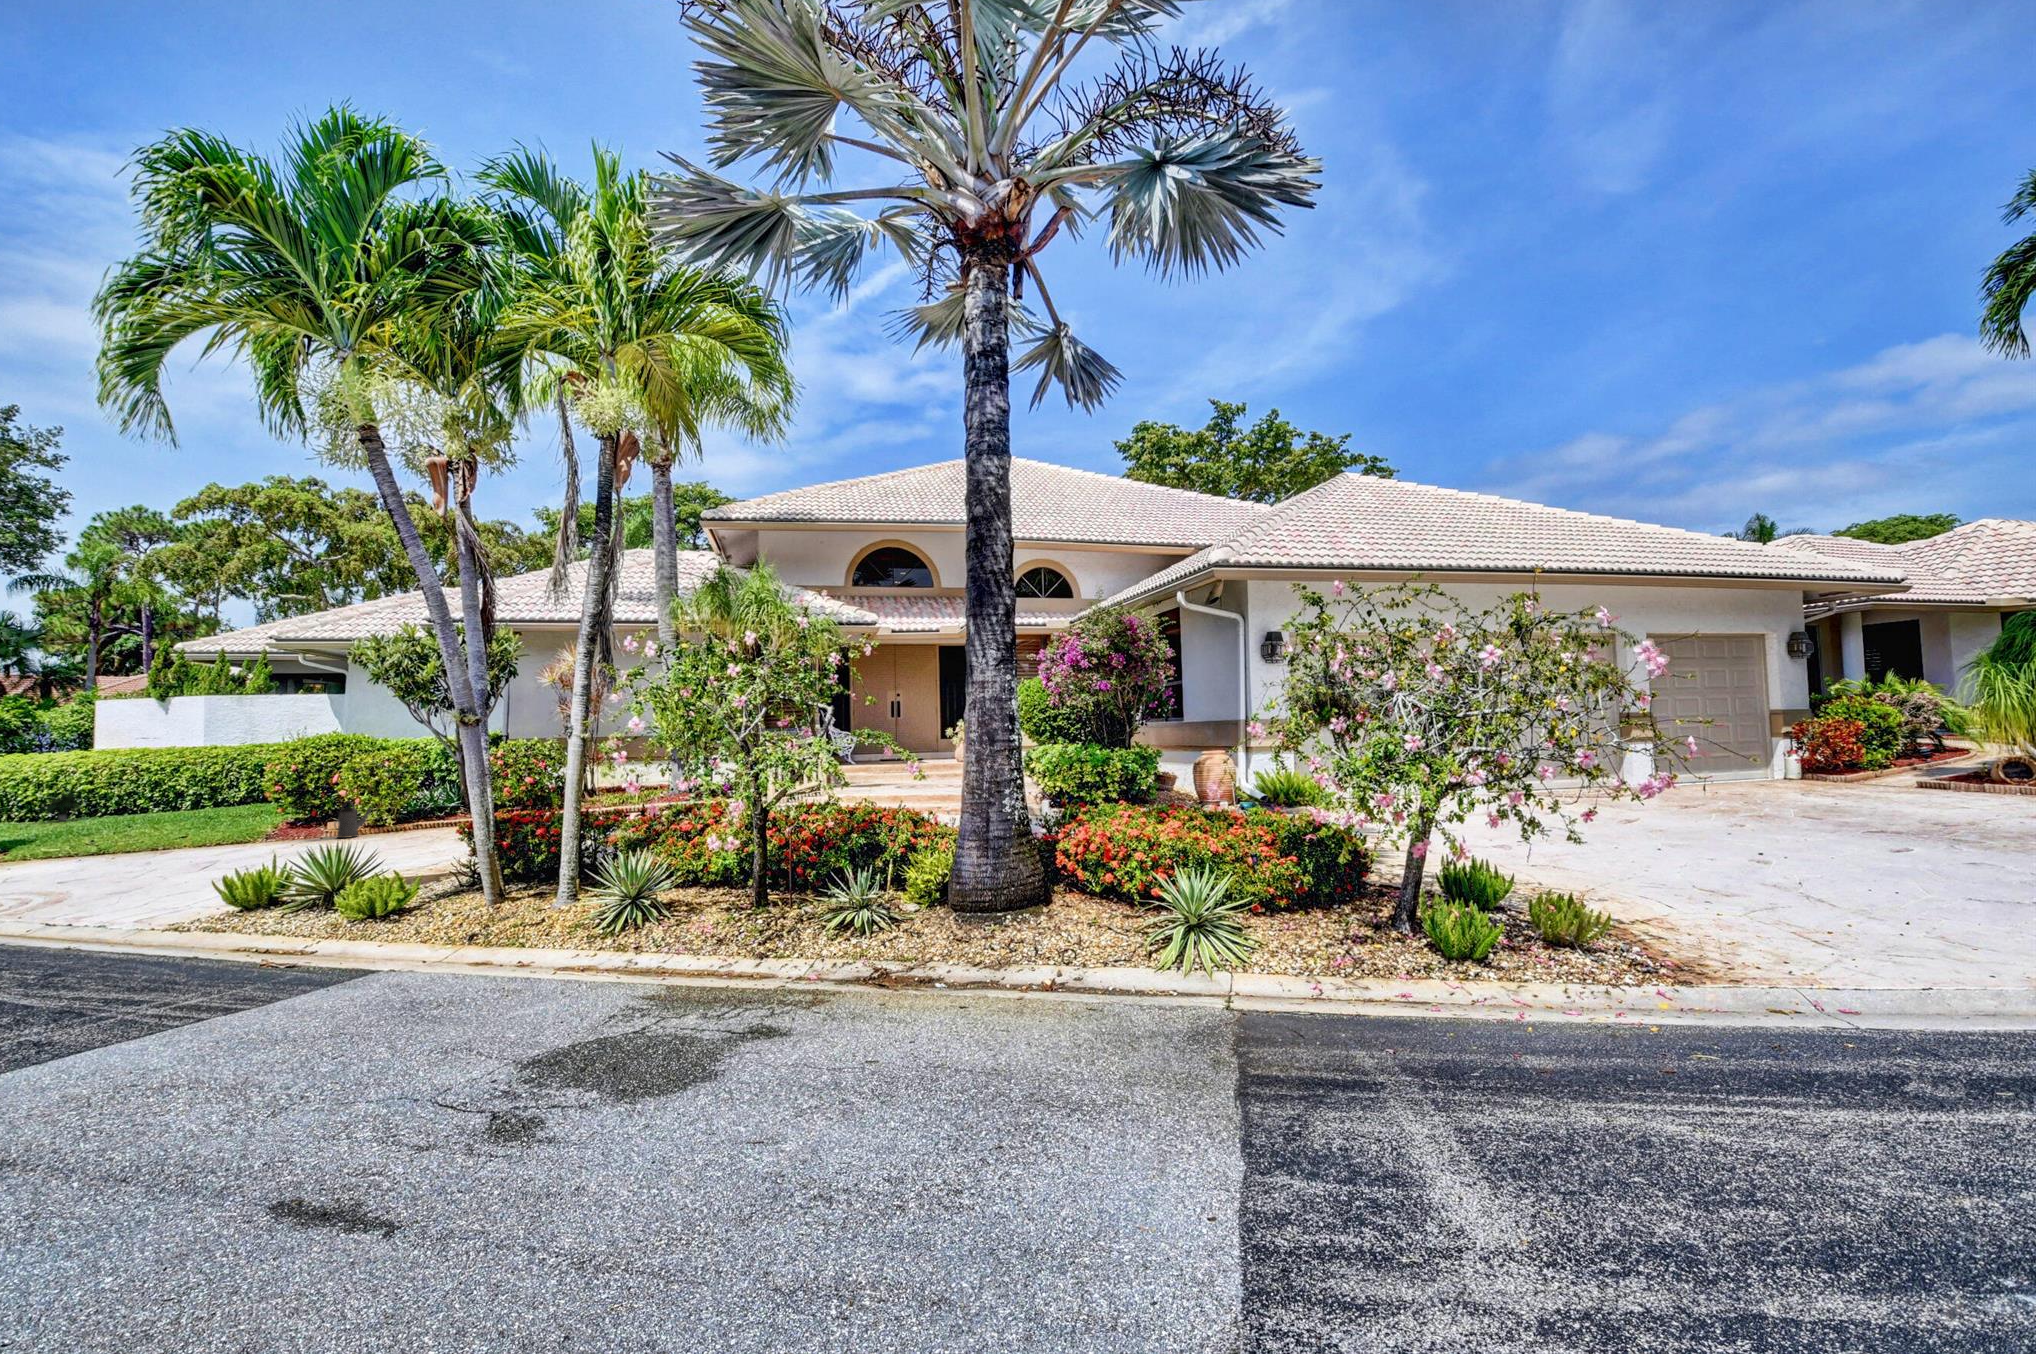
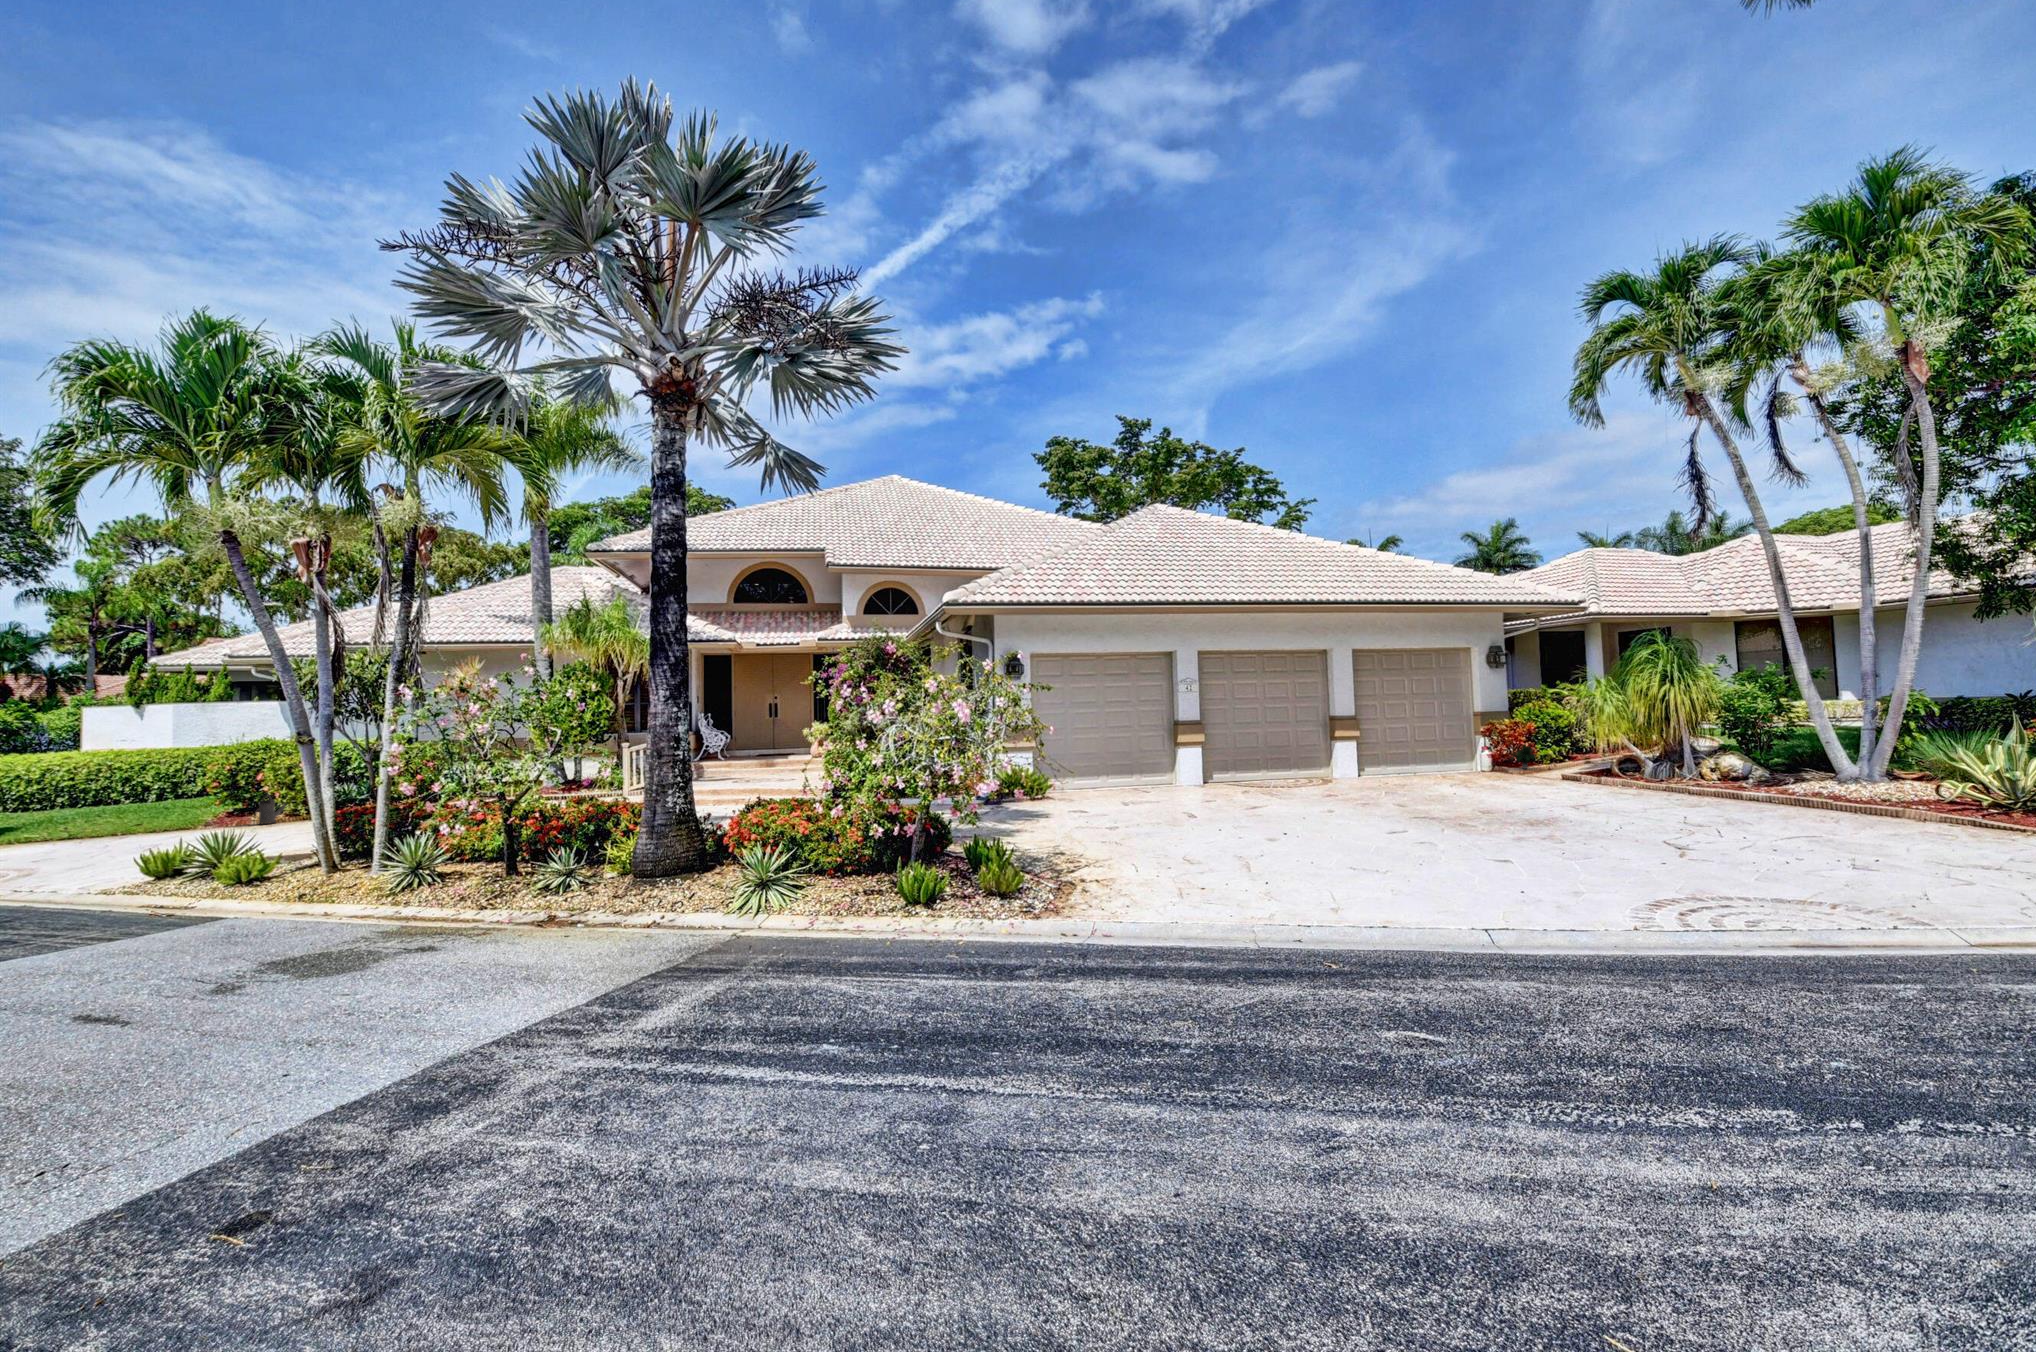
potted plant: present [41,792,83,821] -> present [1511,745,1536,769]

